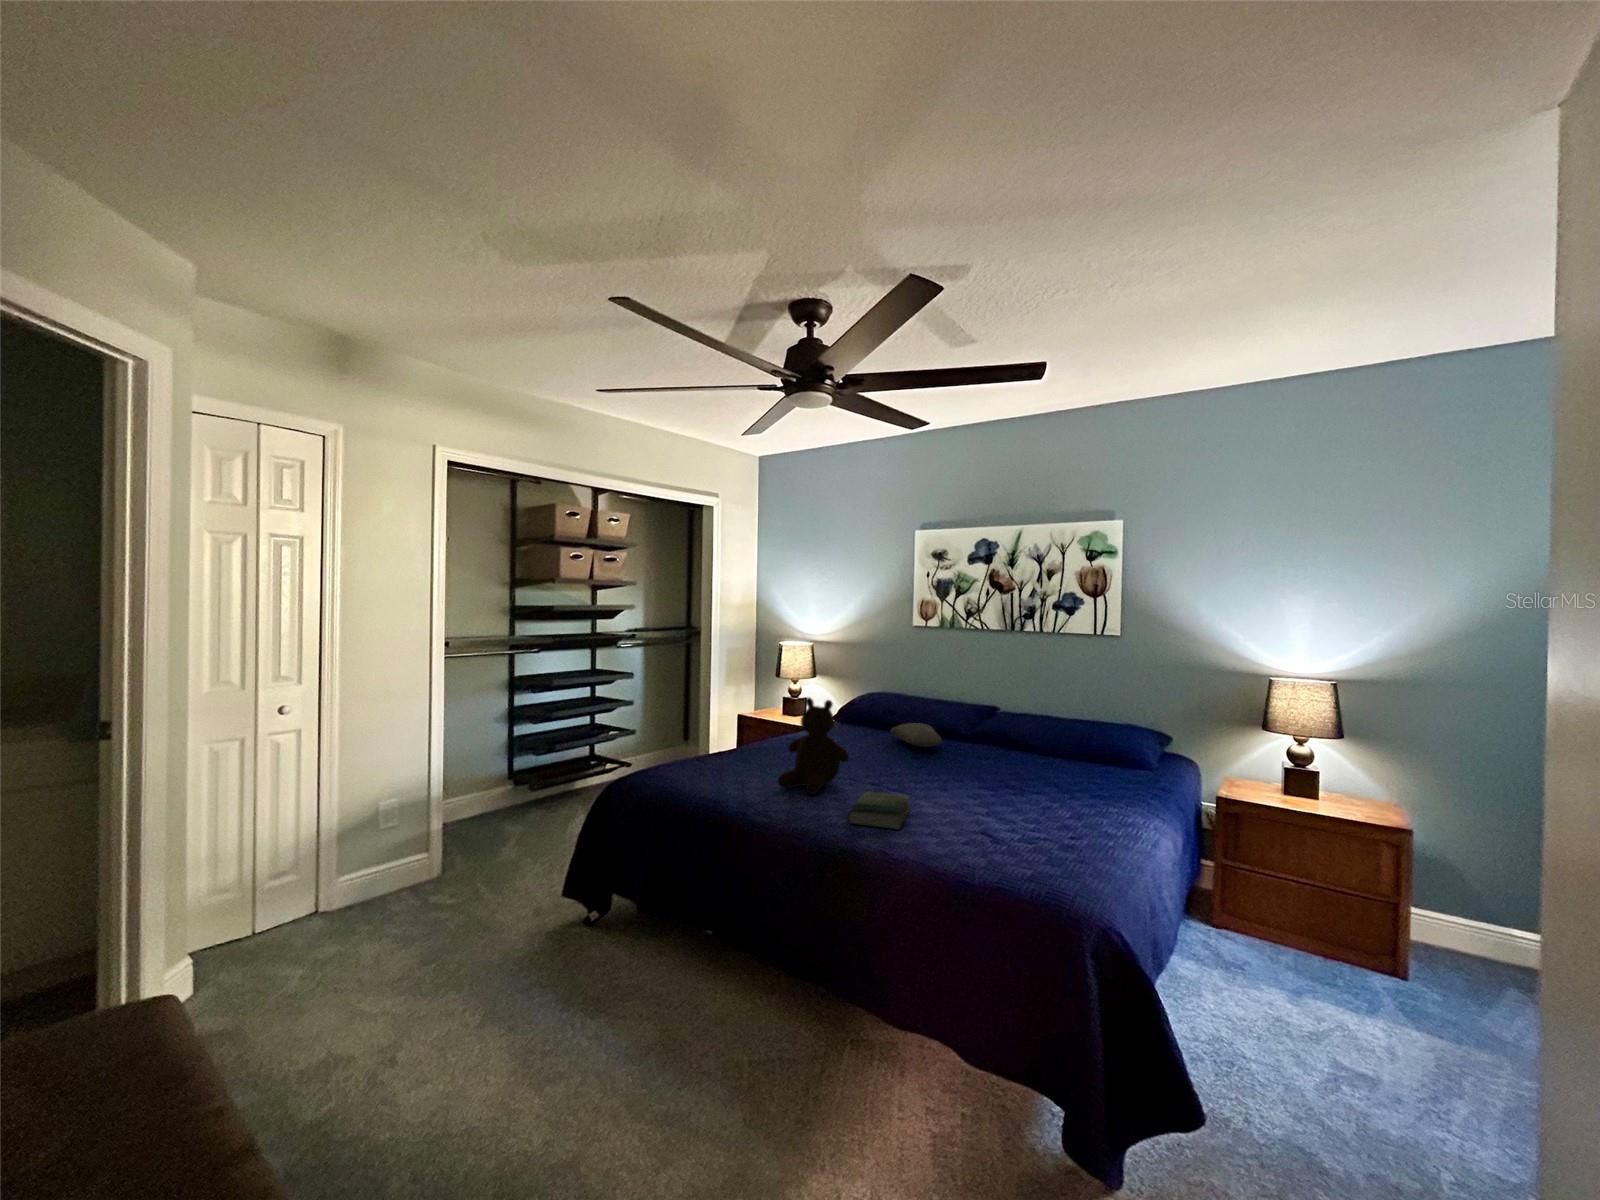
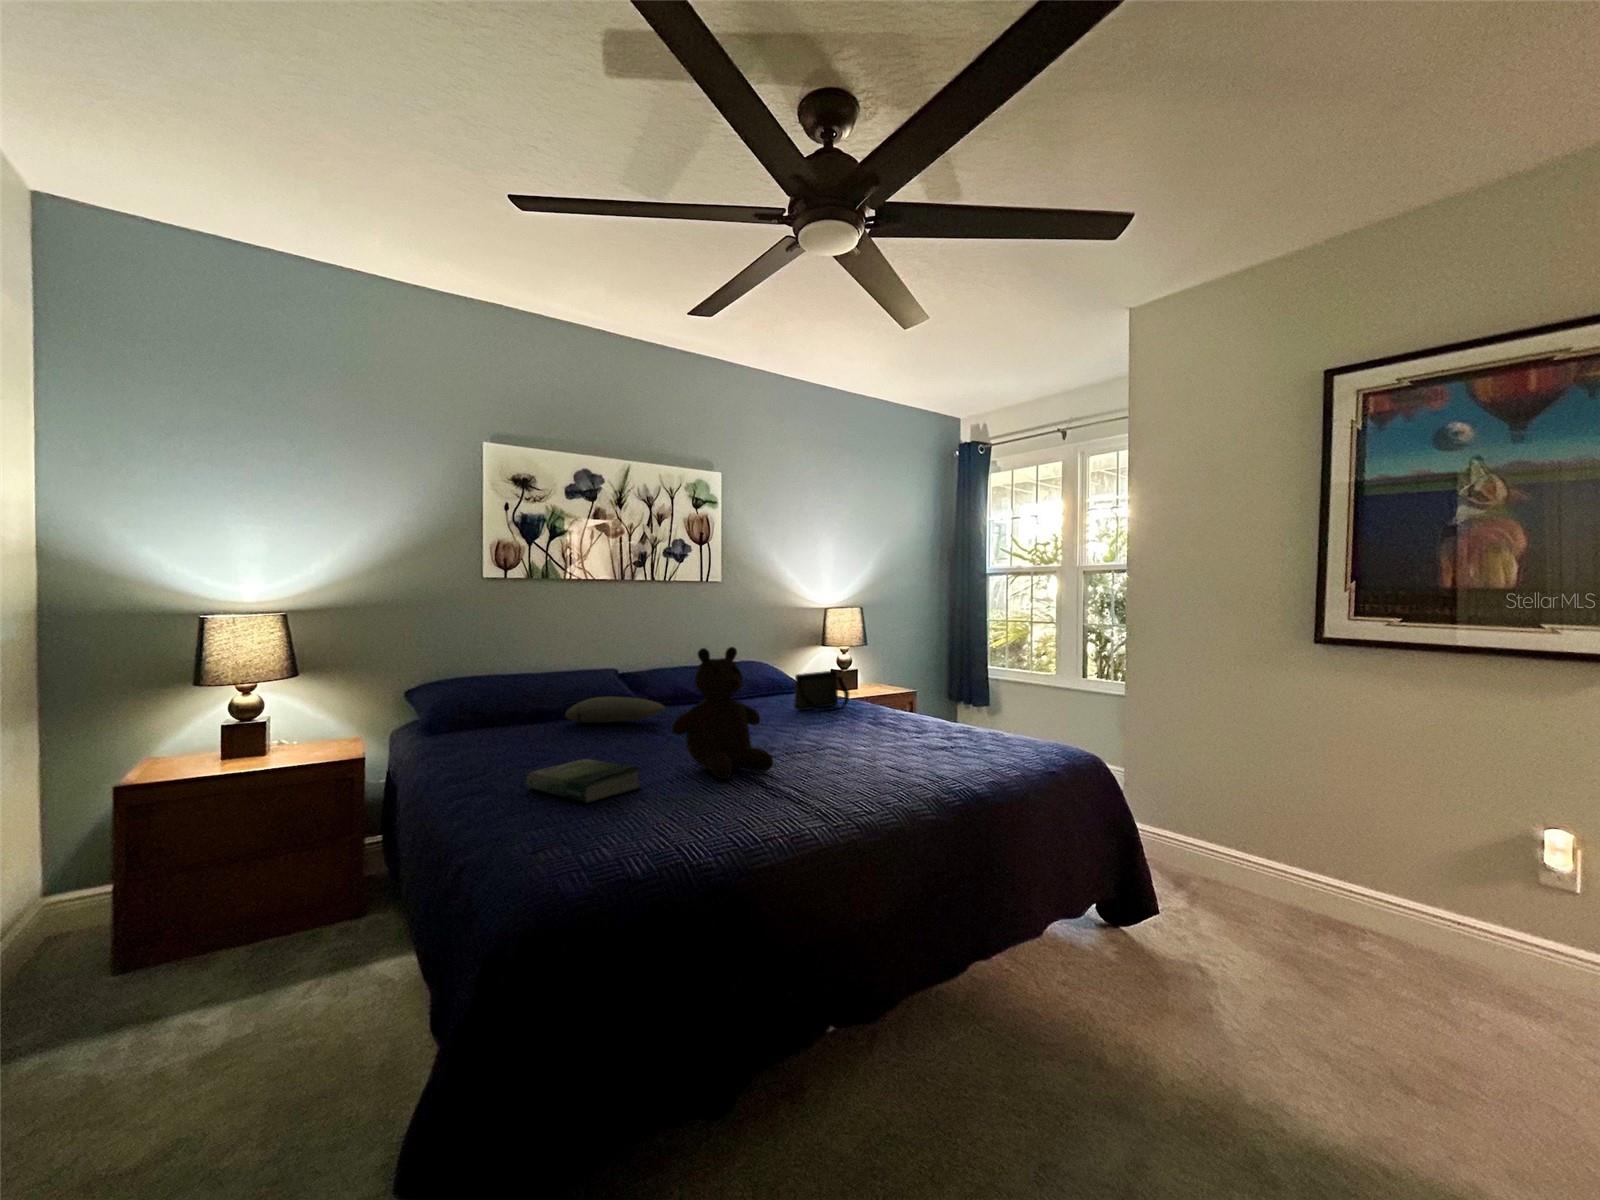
handbag: none [1051,742,1125,792] -> present [794,671,849,710]
book: present [848,792,910,830] -> present [526,759,641,803]

